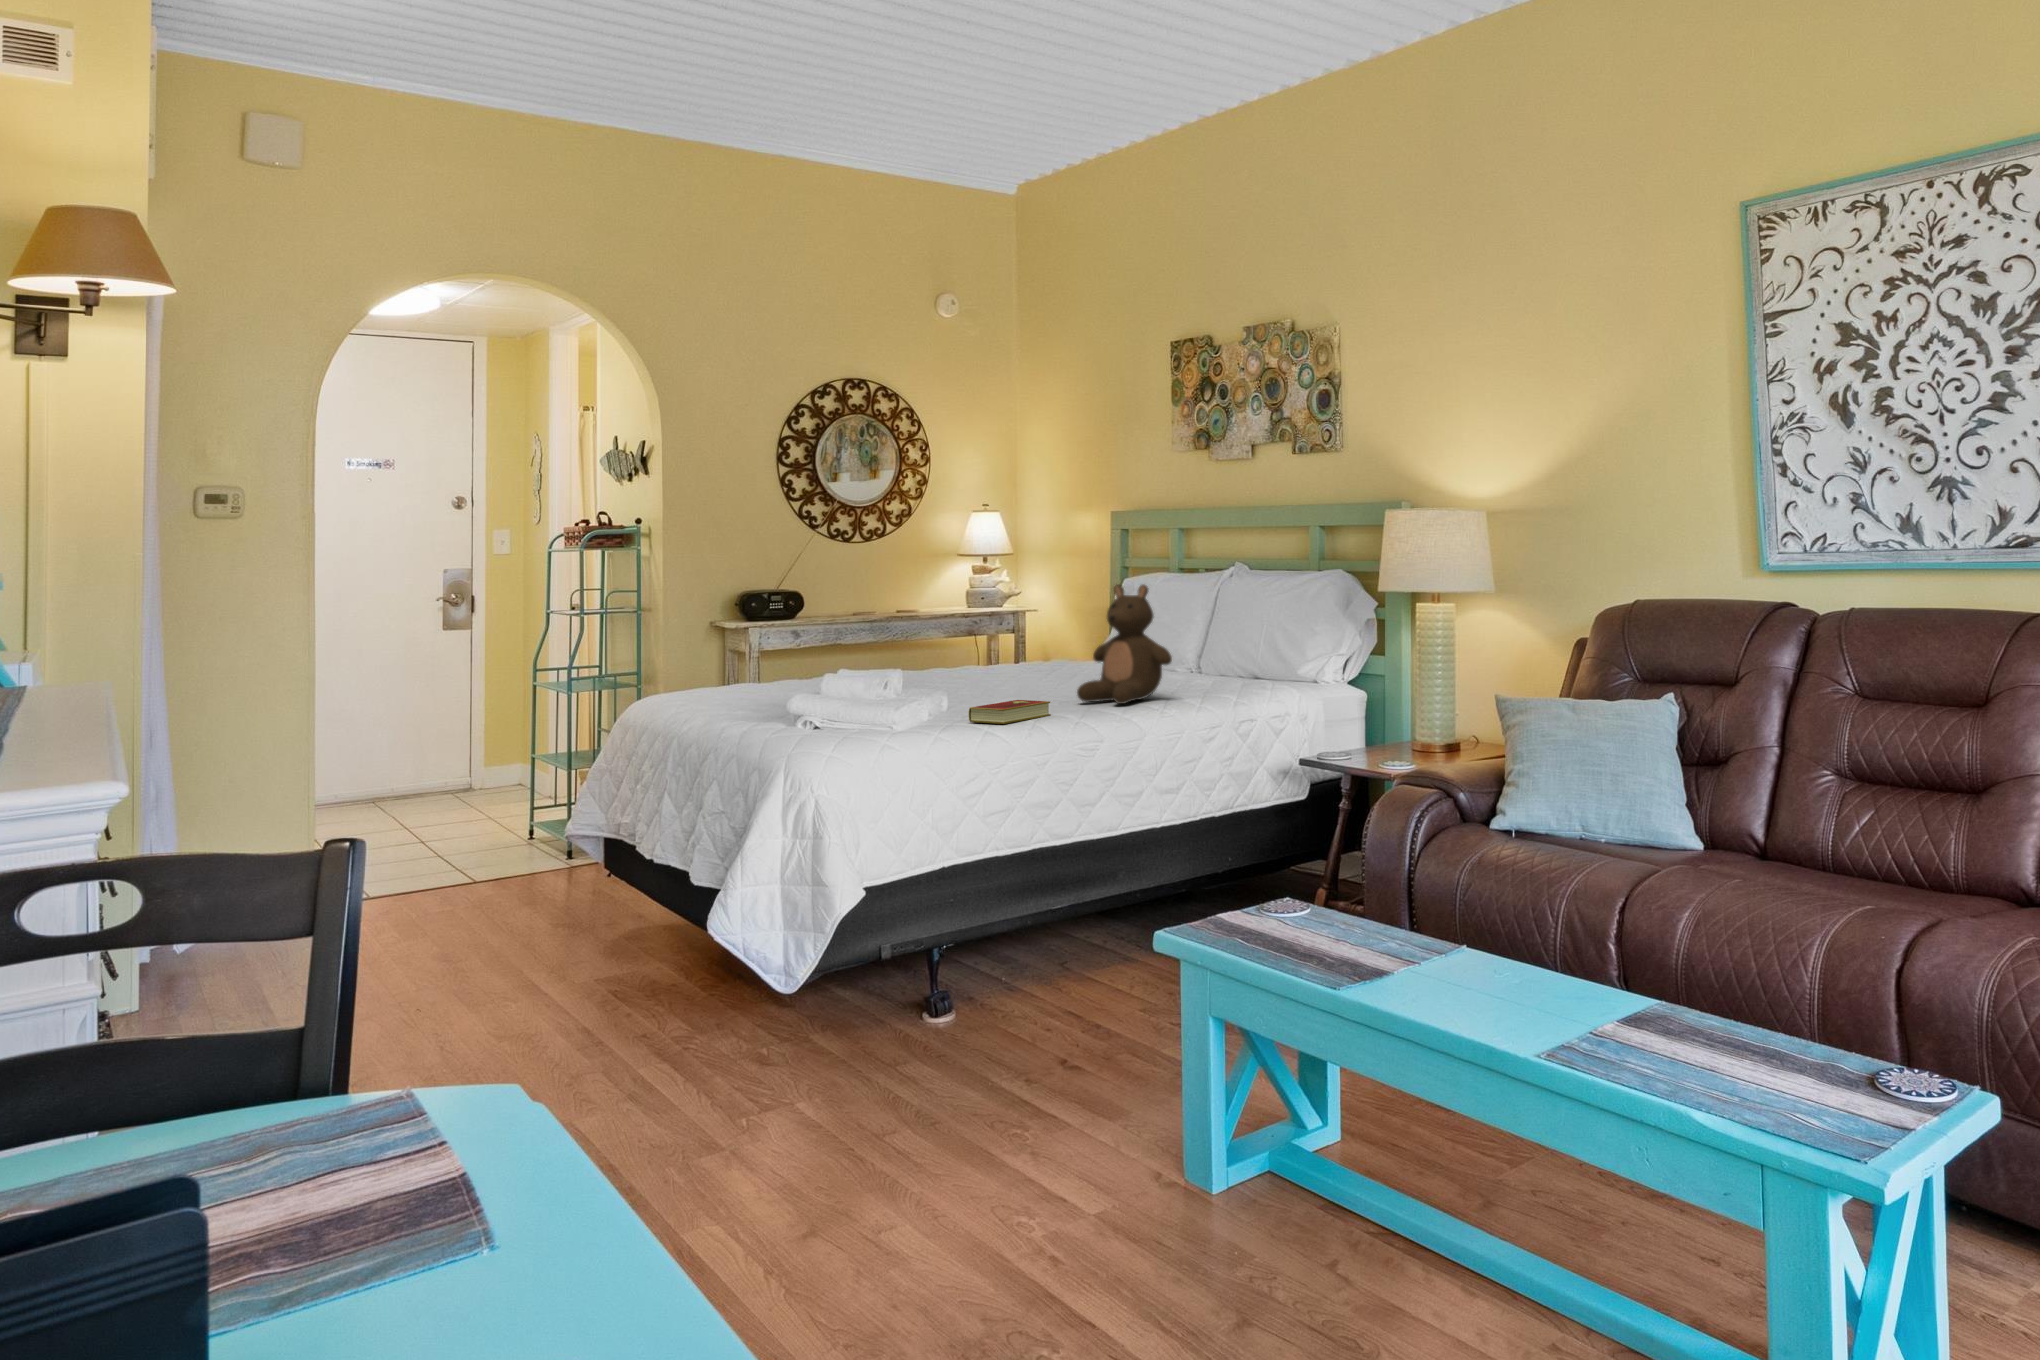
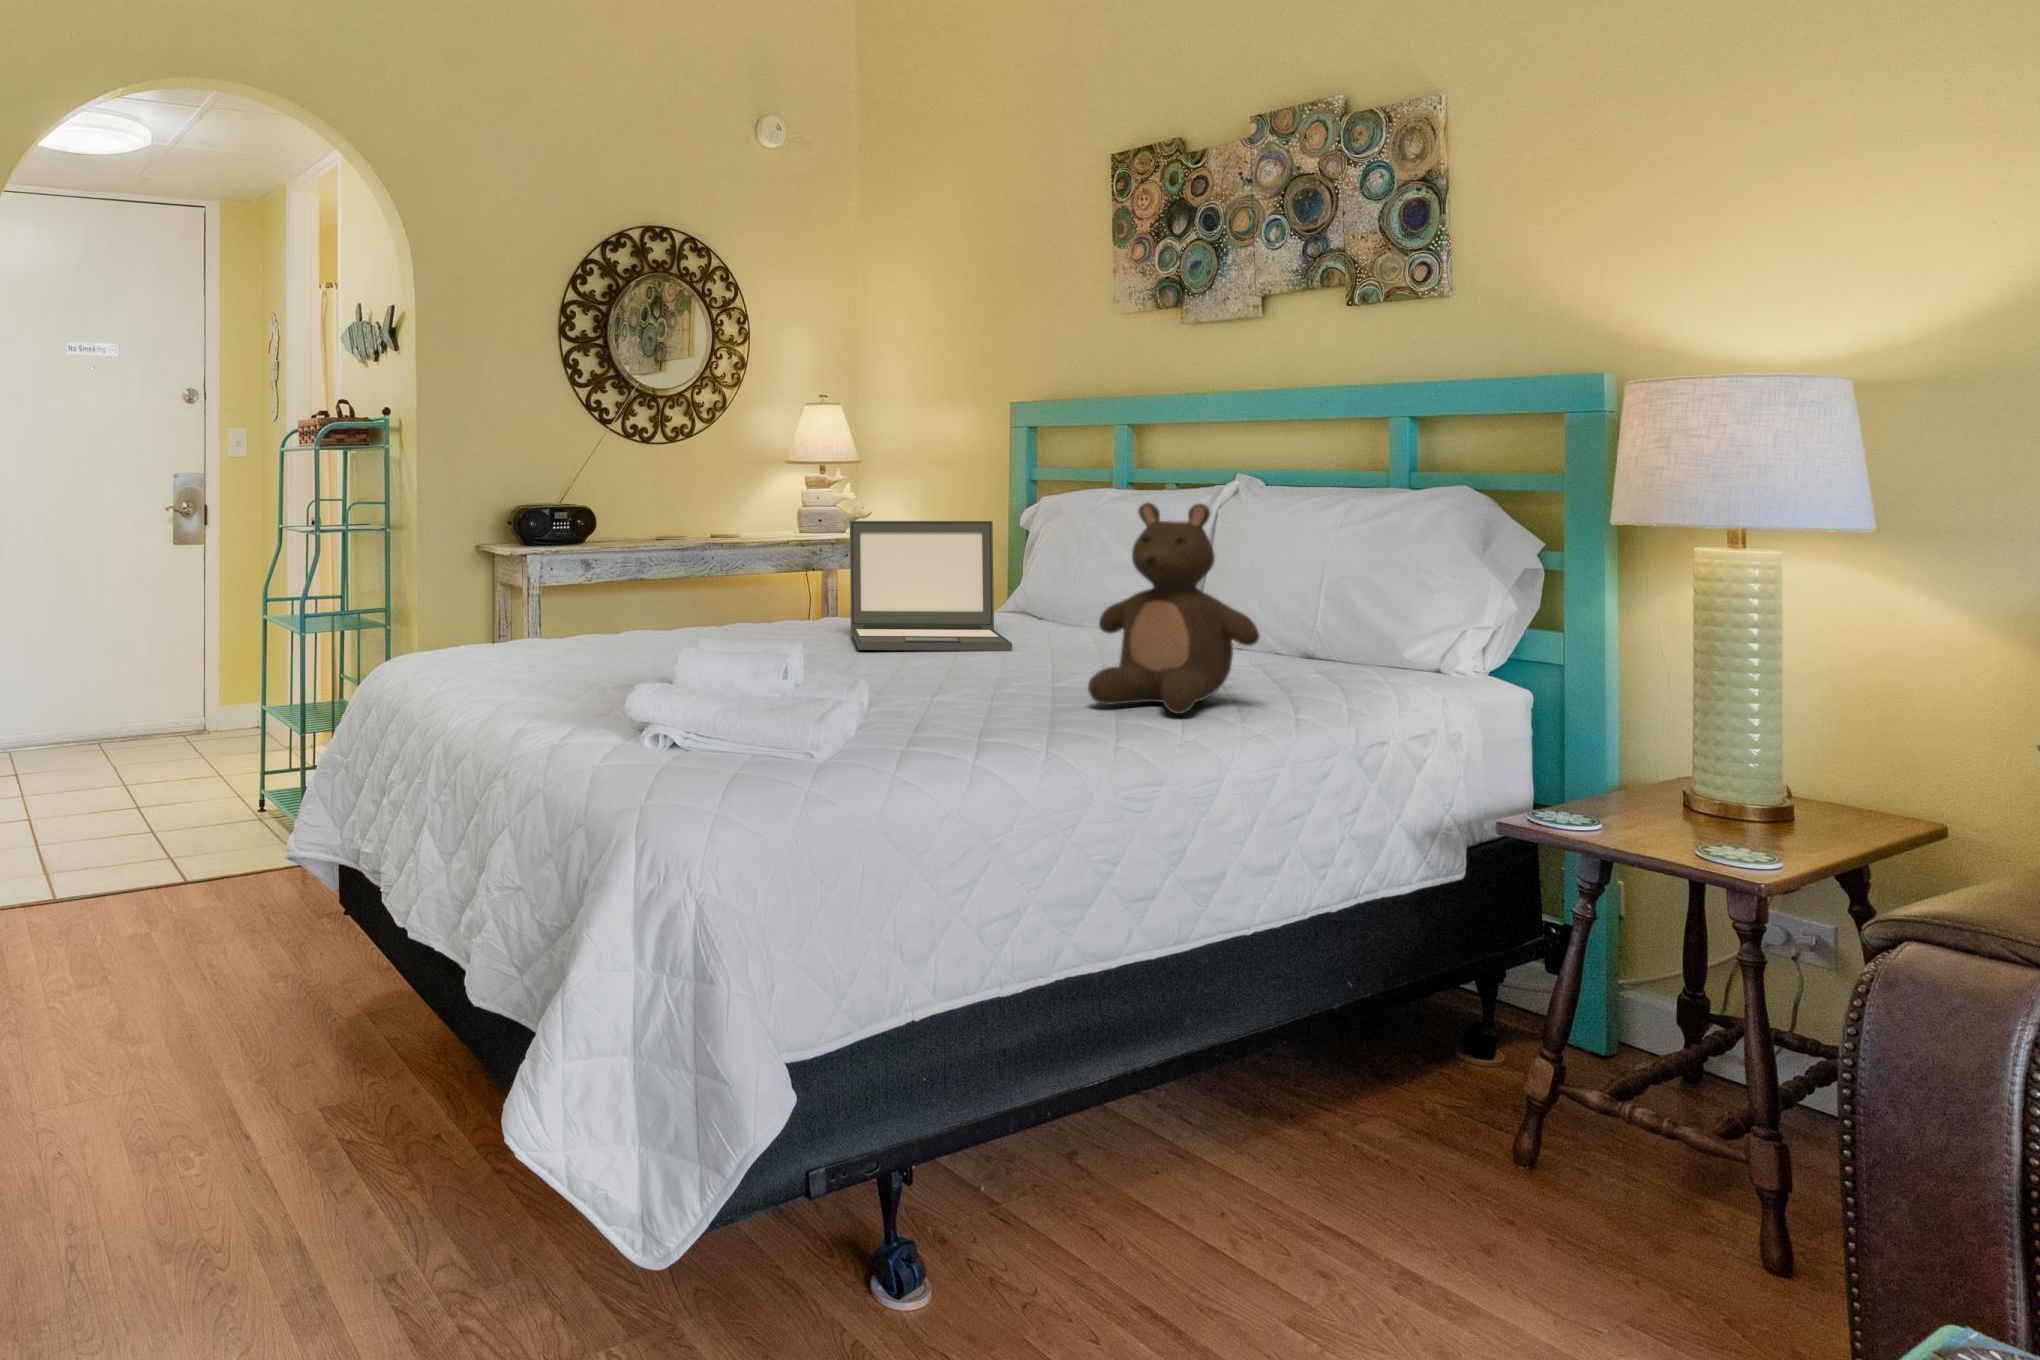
laptop: none [971,597,1072,683] -> present [850,521,1012,651]
hardcover book: present [969,700,1051,724] -> none [937,702,1072,757]

